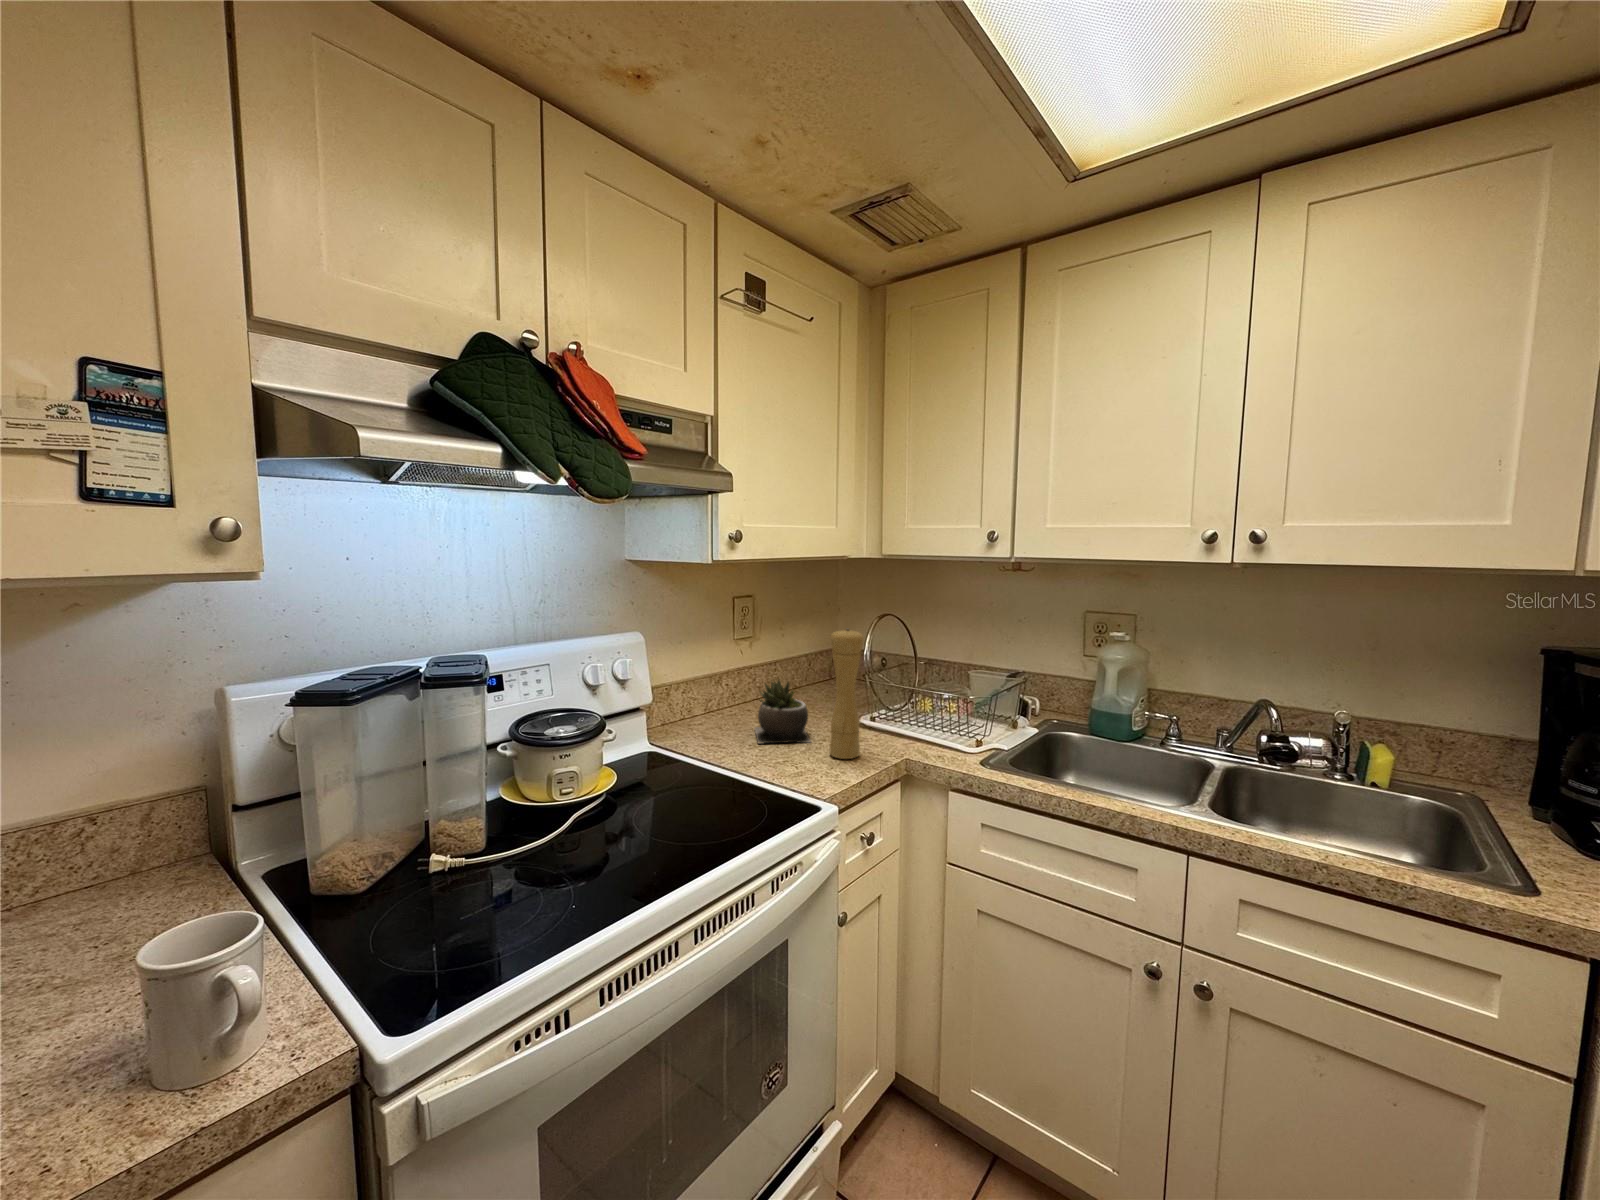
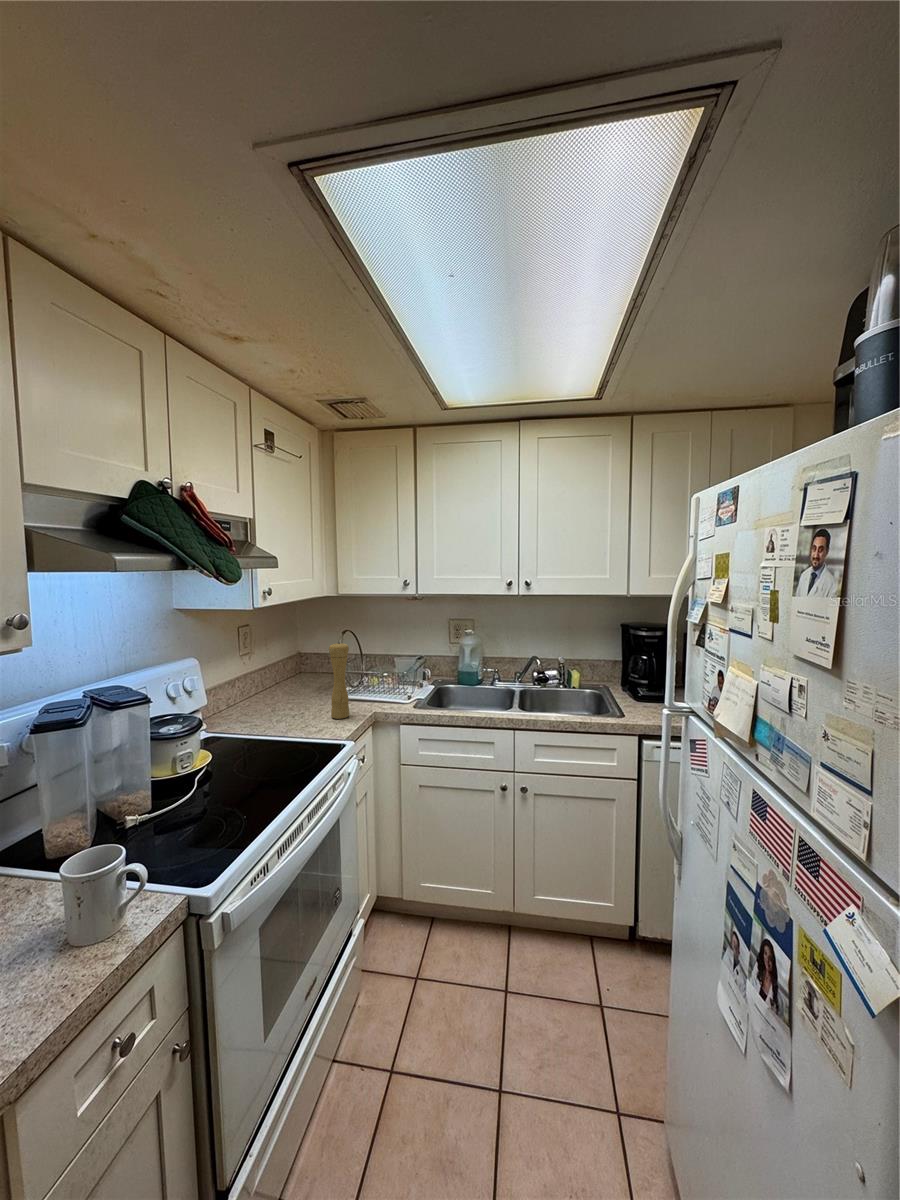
succulent plant: present [754,680,810,744] -> none [272,677,315,720]

